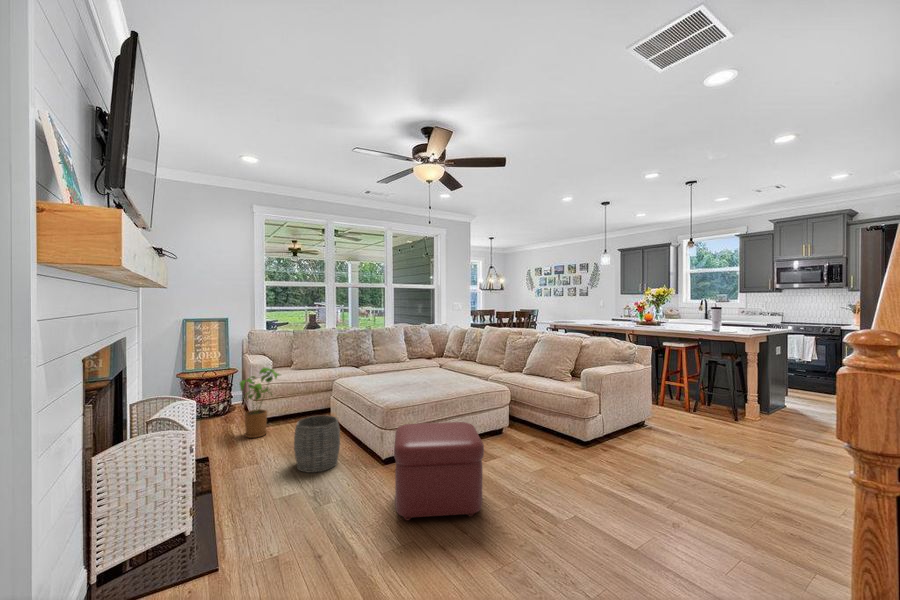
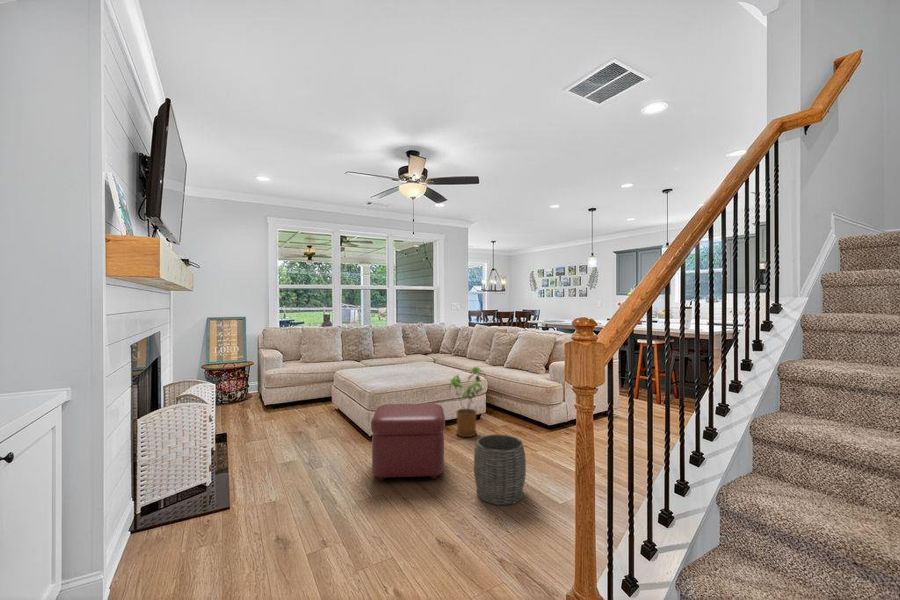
house plant: present [240,368,279,438] -> present [449,367,486,437]
woven basket: present [294,415,340,473] -> present [474,434,526,505]

